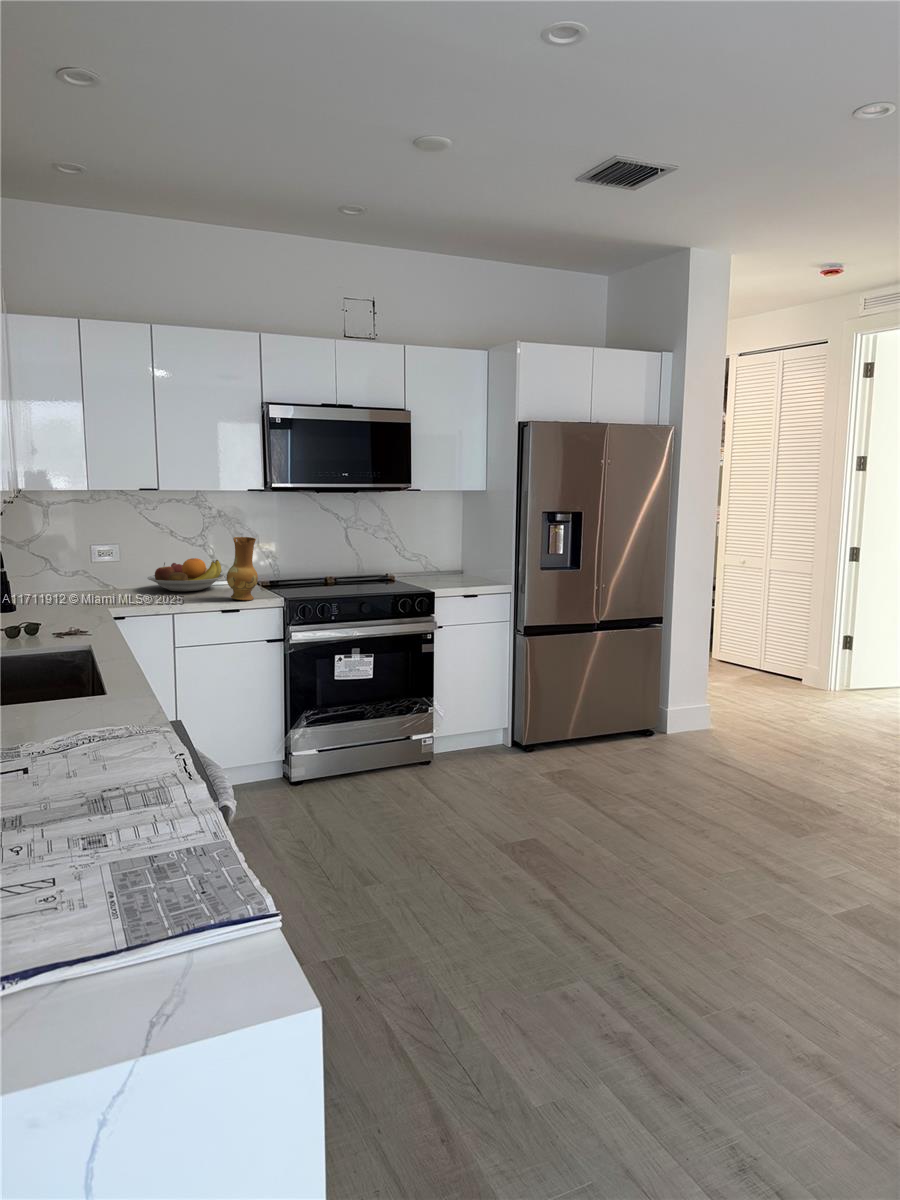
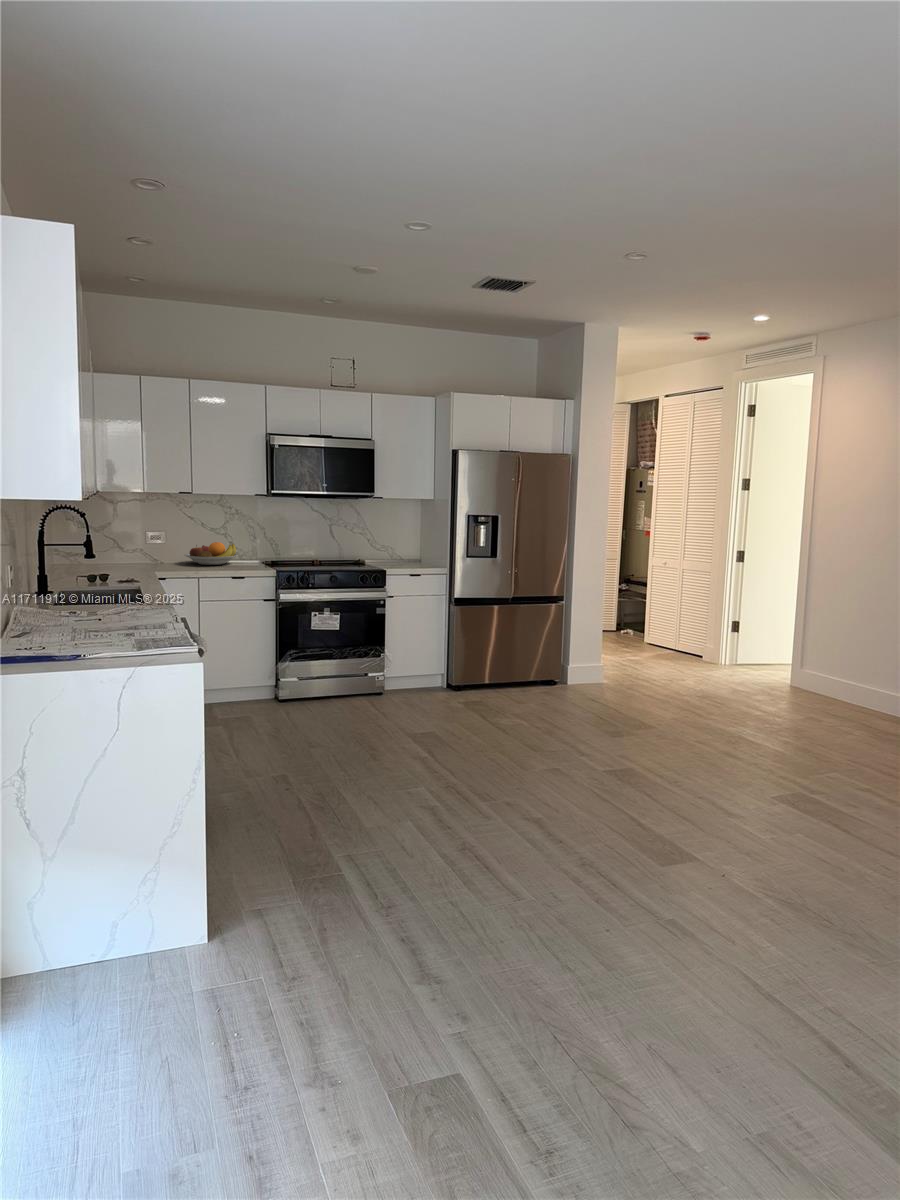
ceramic jug: present [226,537,258,600] -> none [237,527,259,571]

